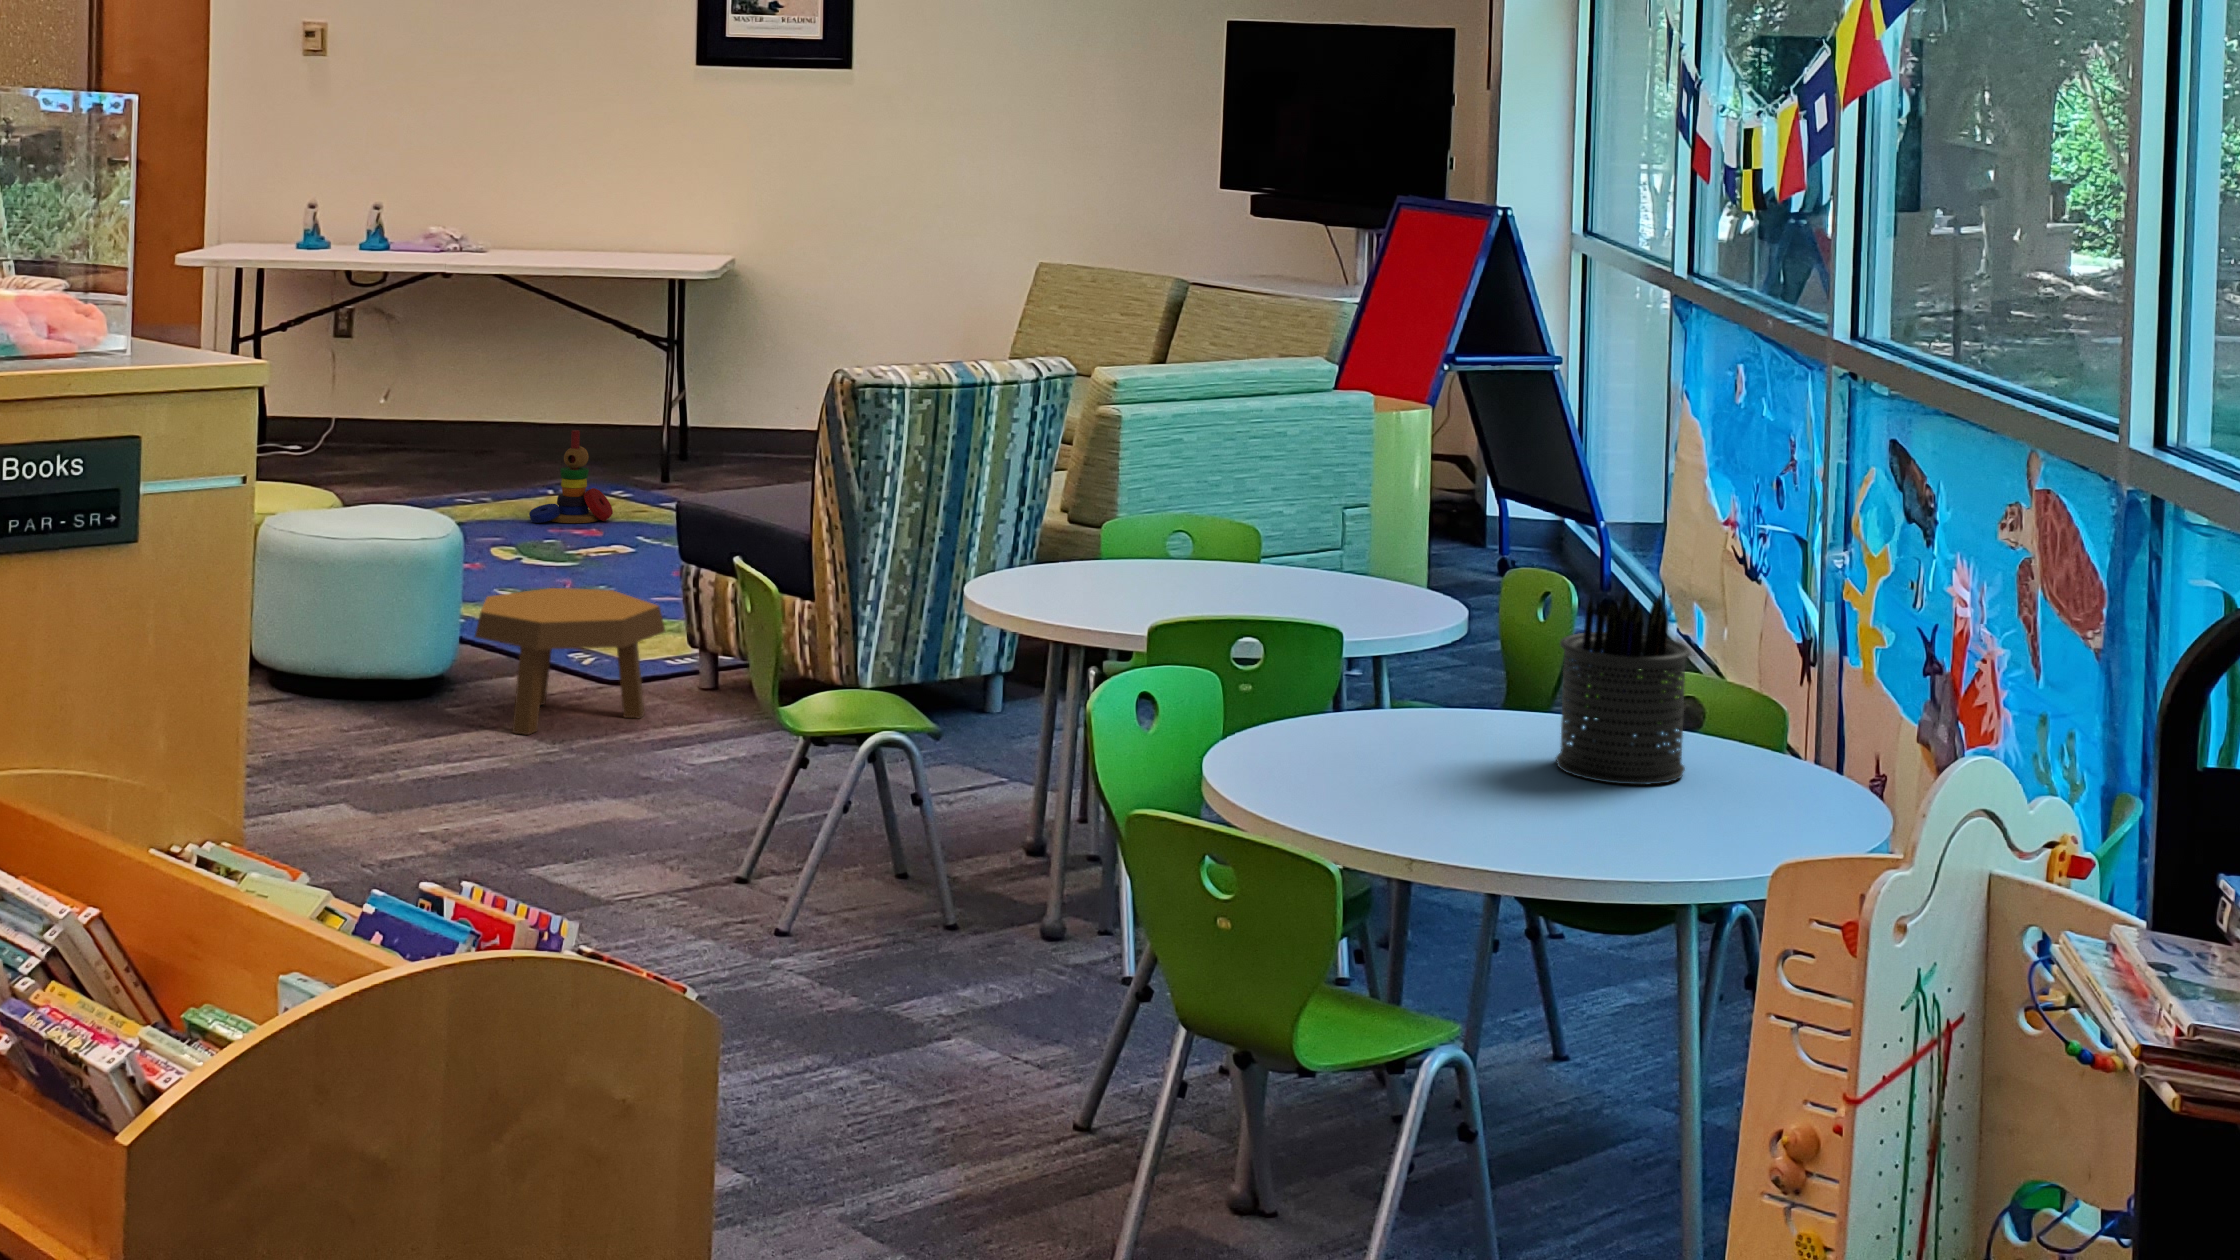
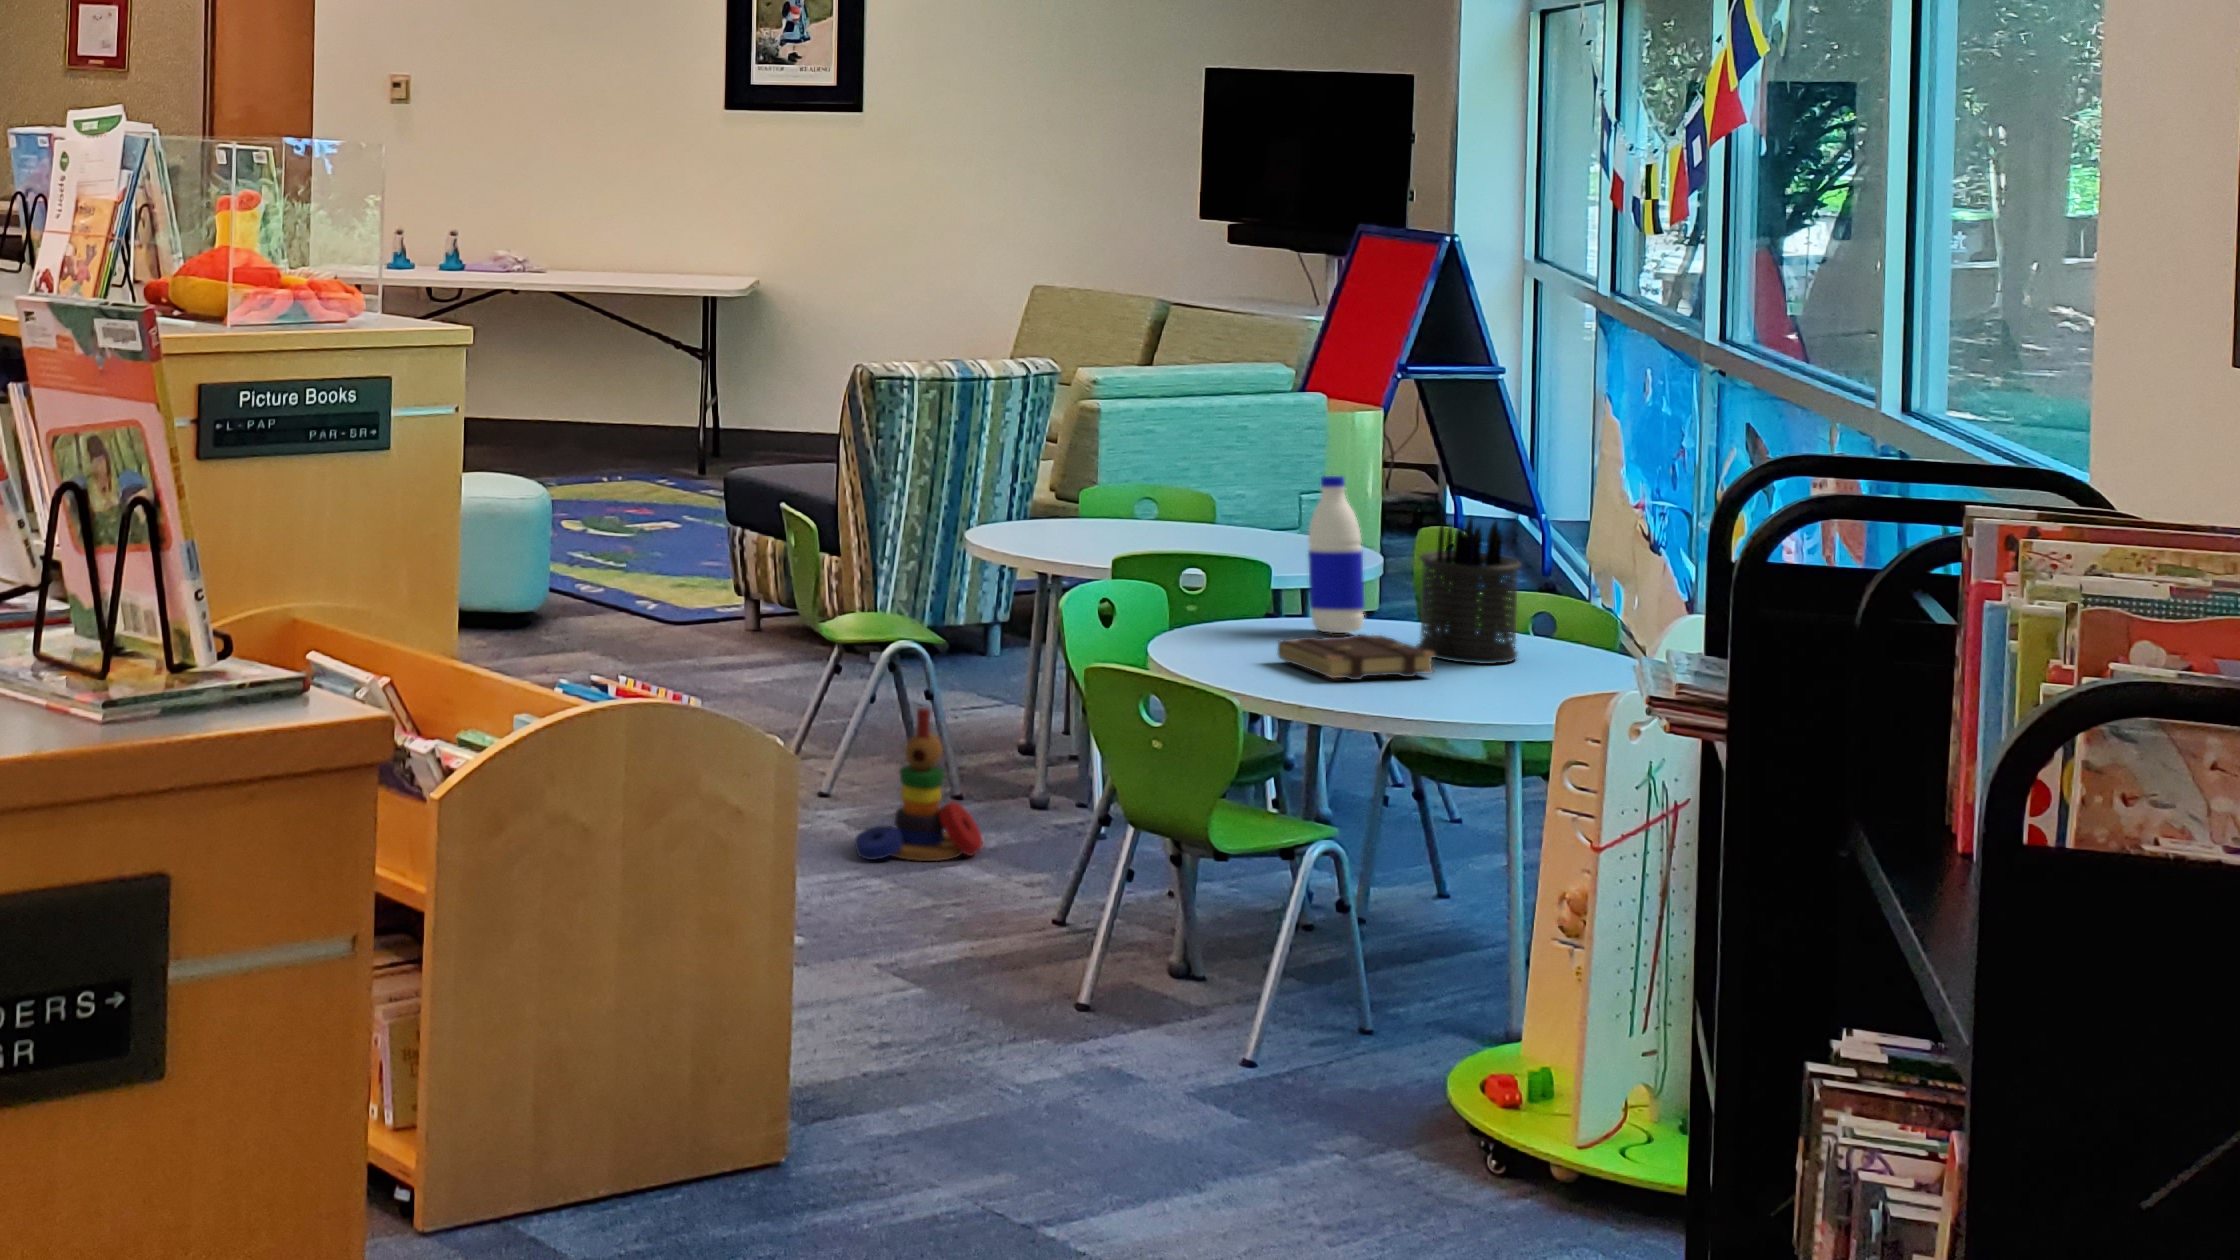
stacking toy: present [529,430,613,523] -> present [855,708,983,861]
water bottle: none [1414,535,1485,741] -> present [1308,476,1364,633]
footstool: present [475,588,665,735] -> none [565,544,719,660]
book: none [1384,752,1590,822] -> present [1278,634,1435,680]

